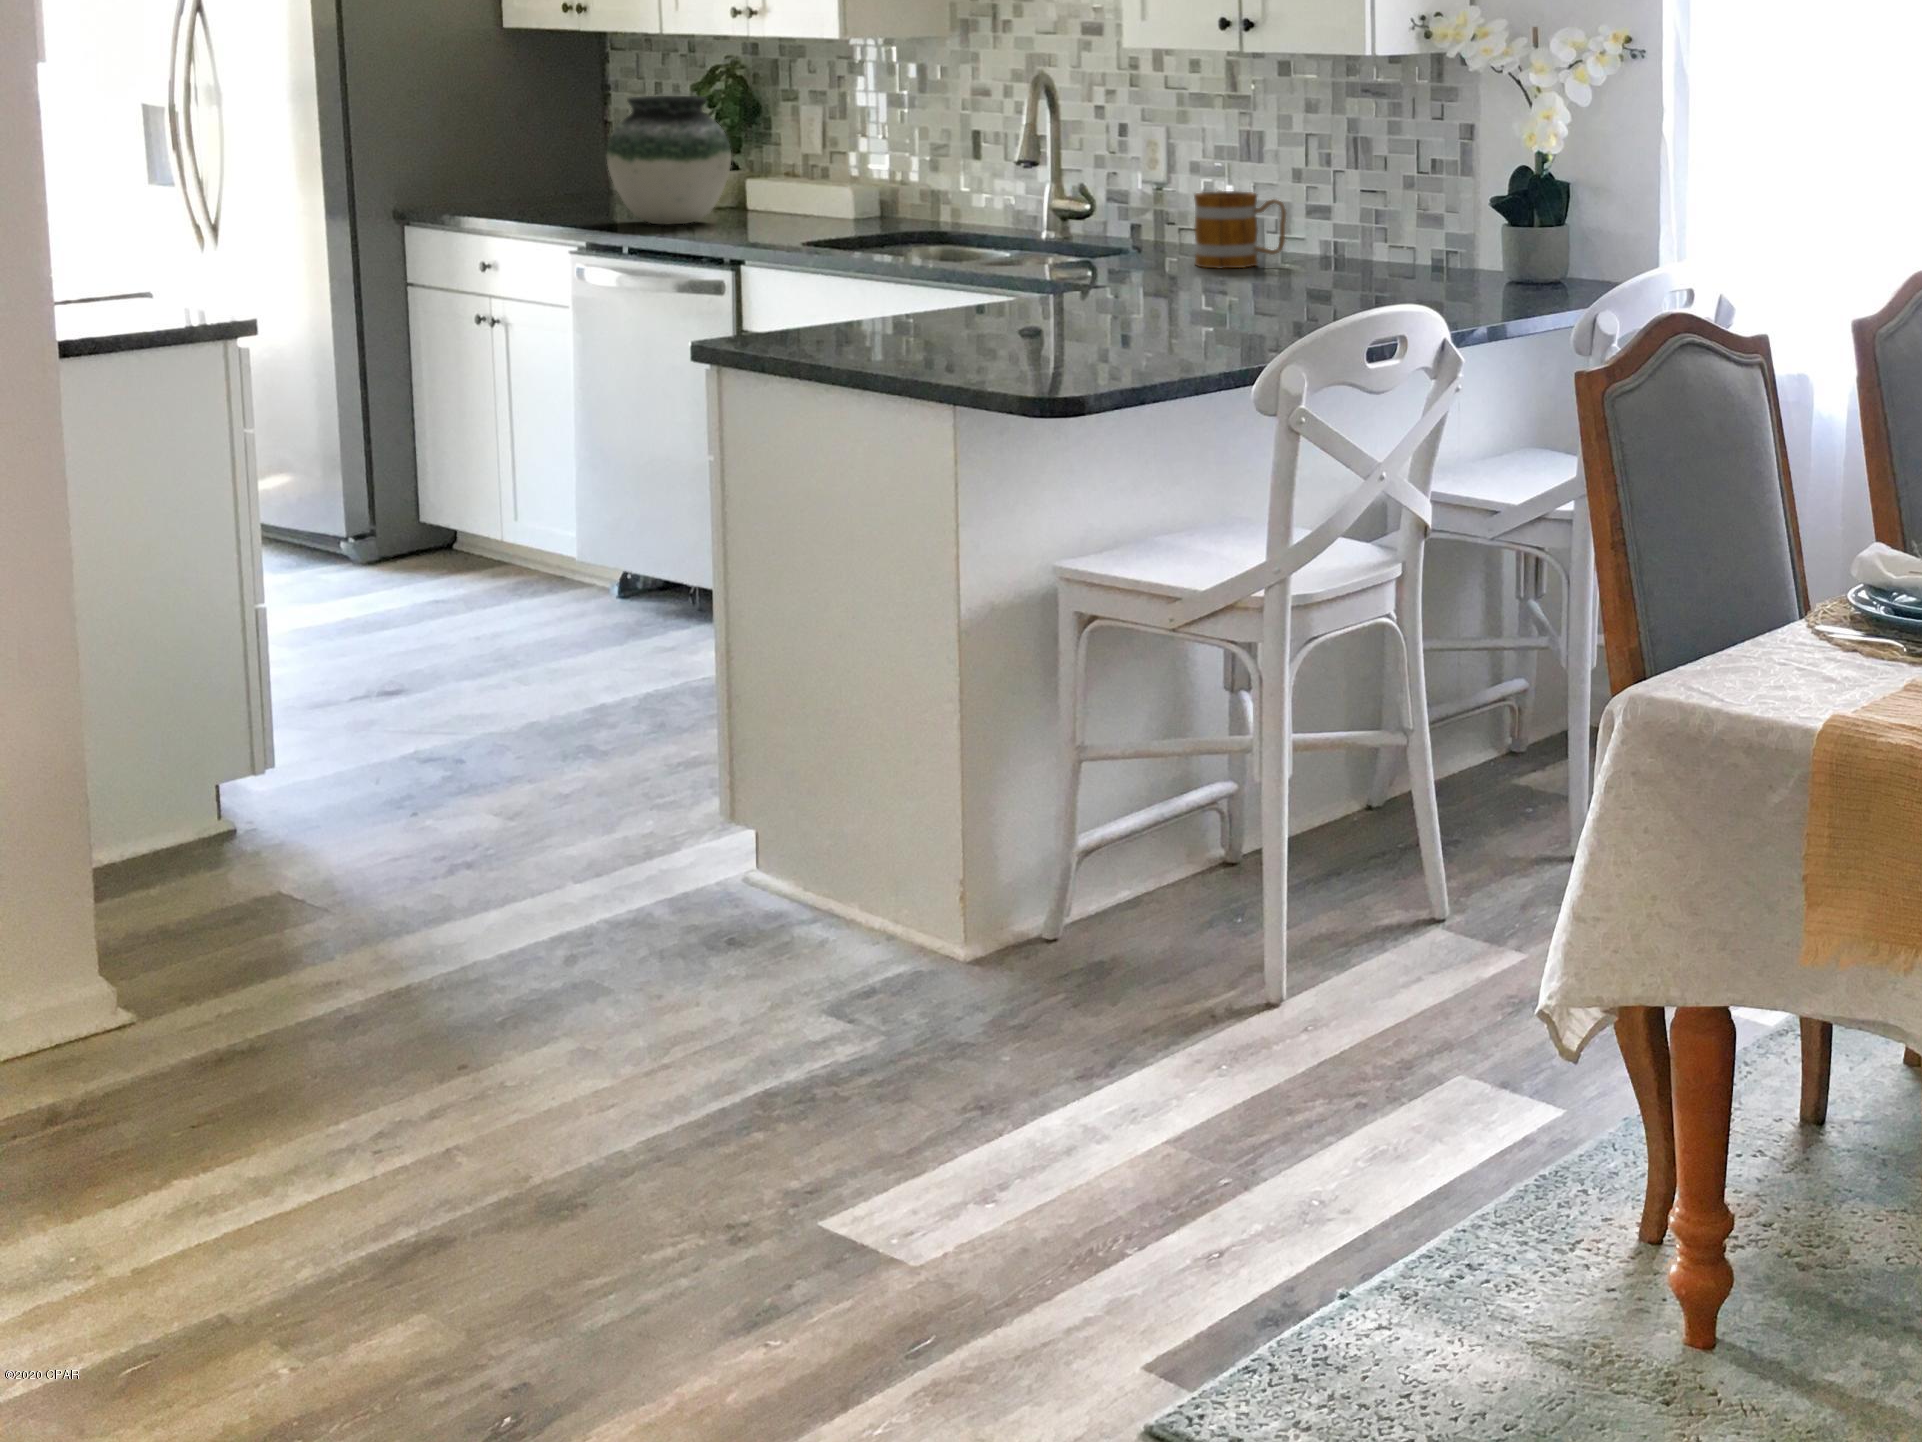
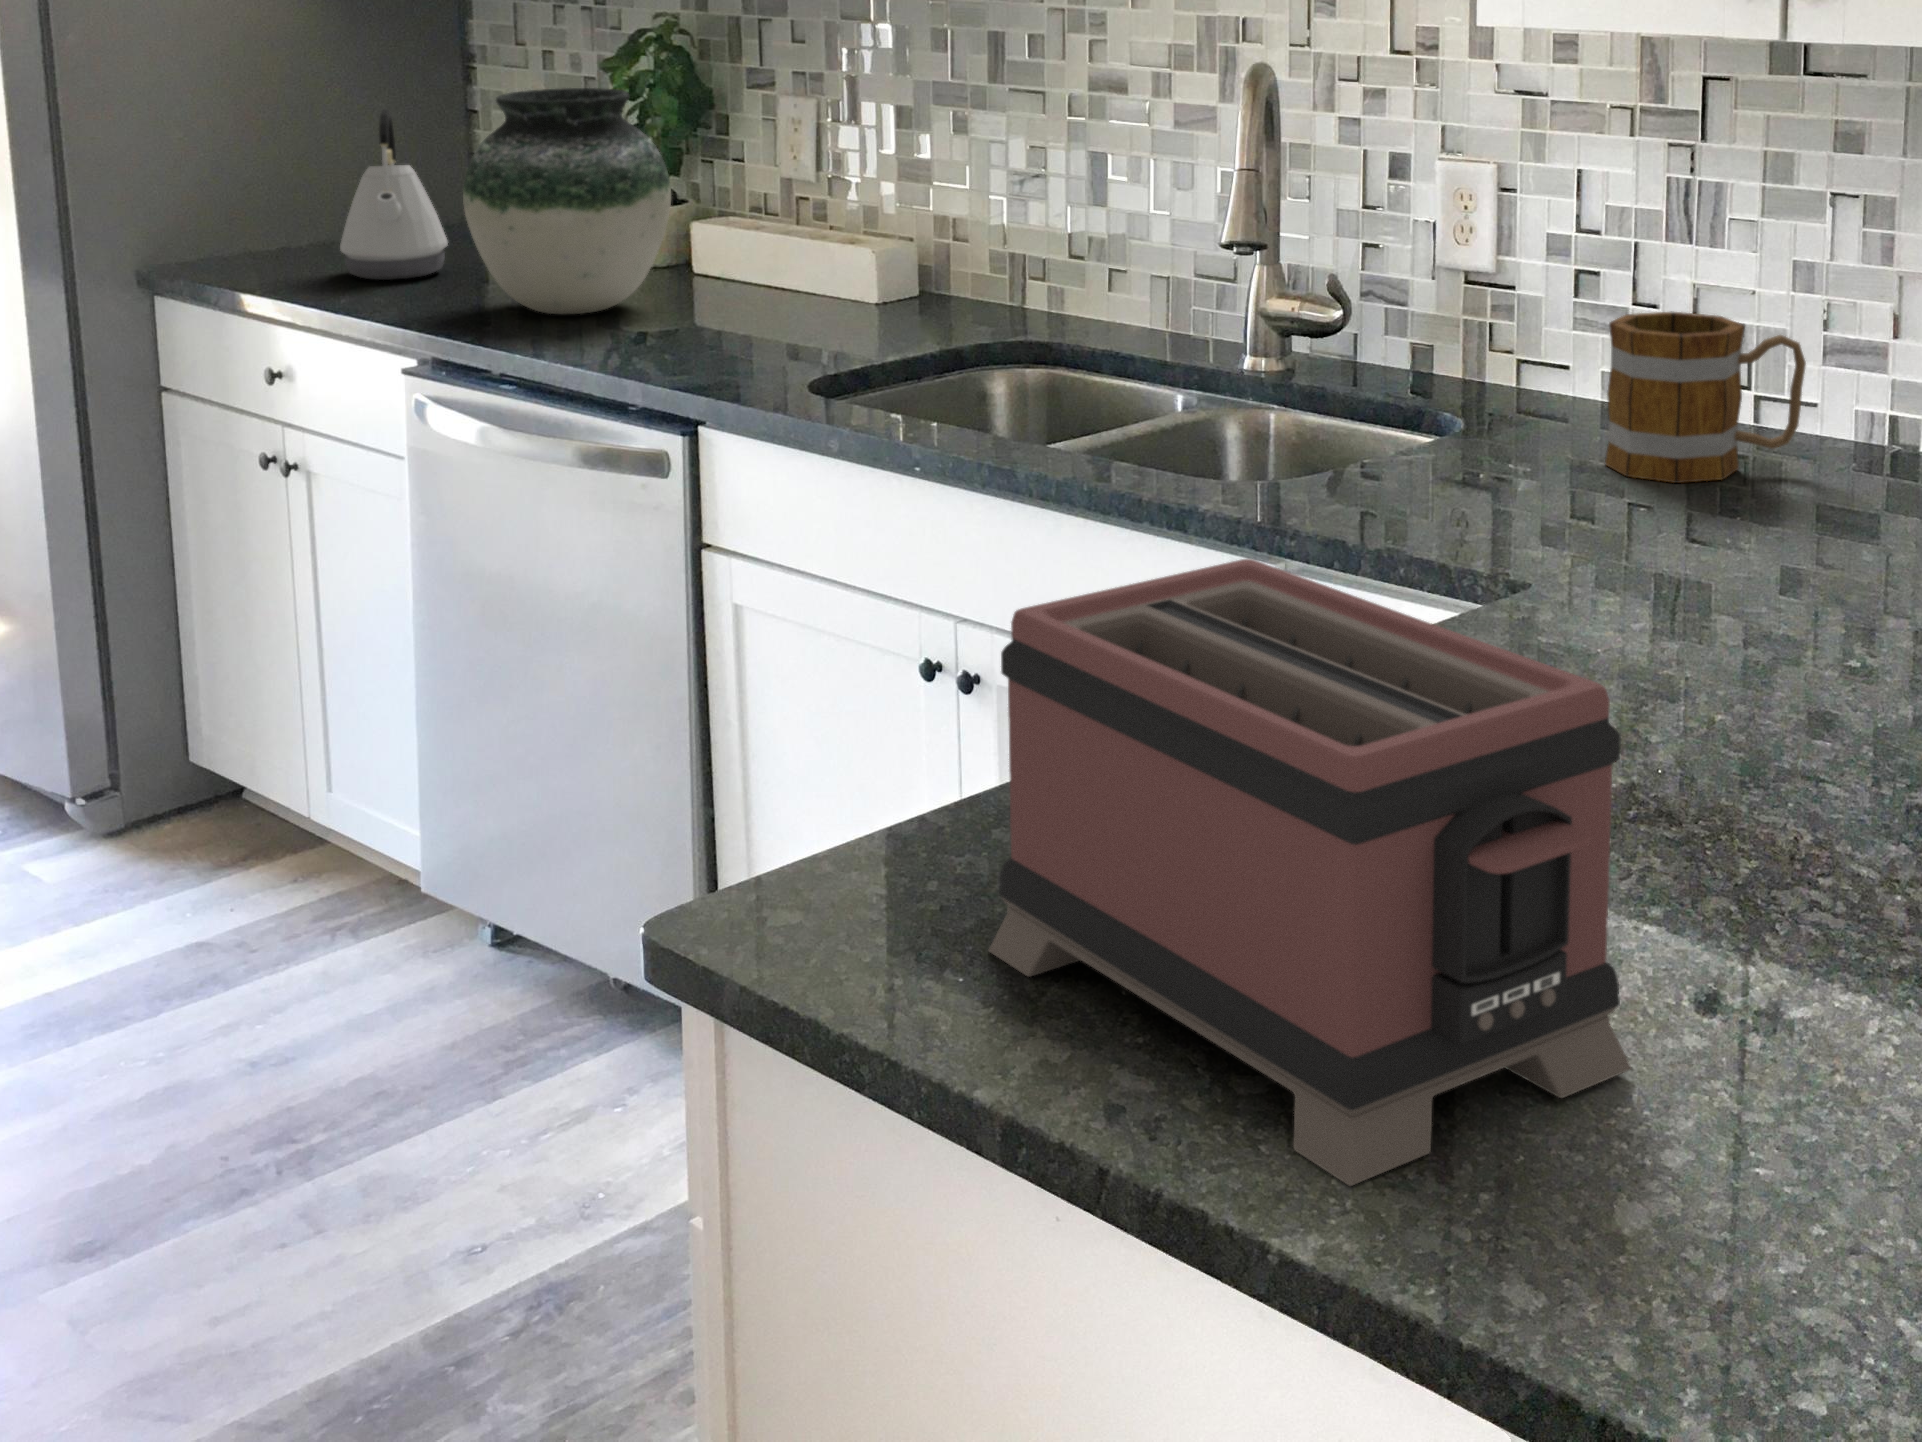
kettle: none [526,111,594,213] -> present [340,109,448,280]
toaster: none [819,208,1023,363] -> present [989,559,1631,1186]

